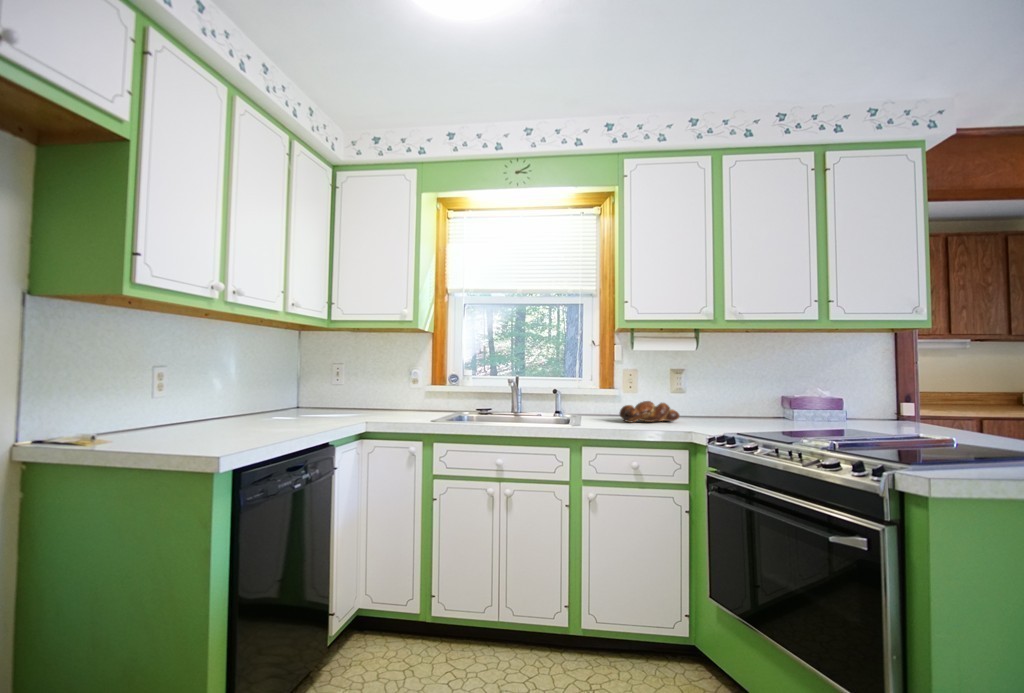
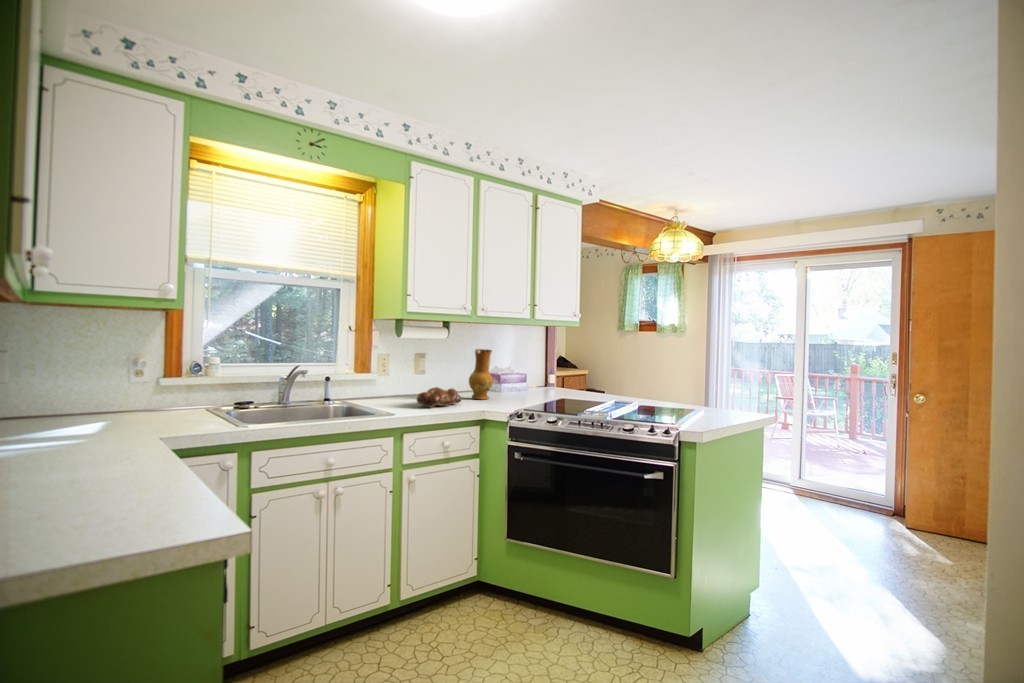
ceramic jug: none [709,358,743,421] -> present [469,349,493,400]

